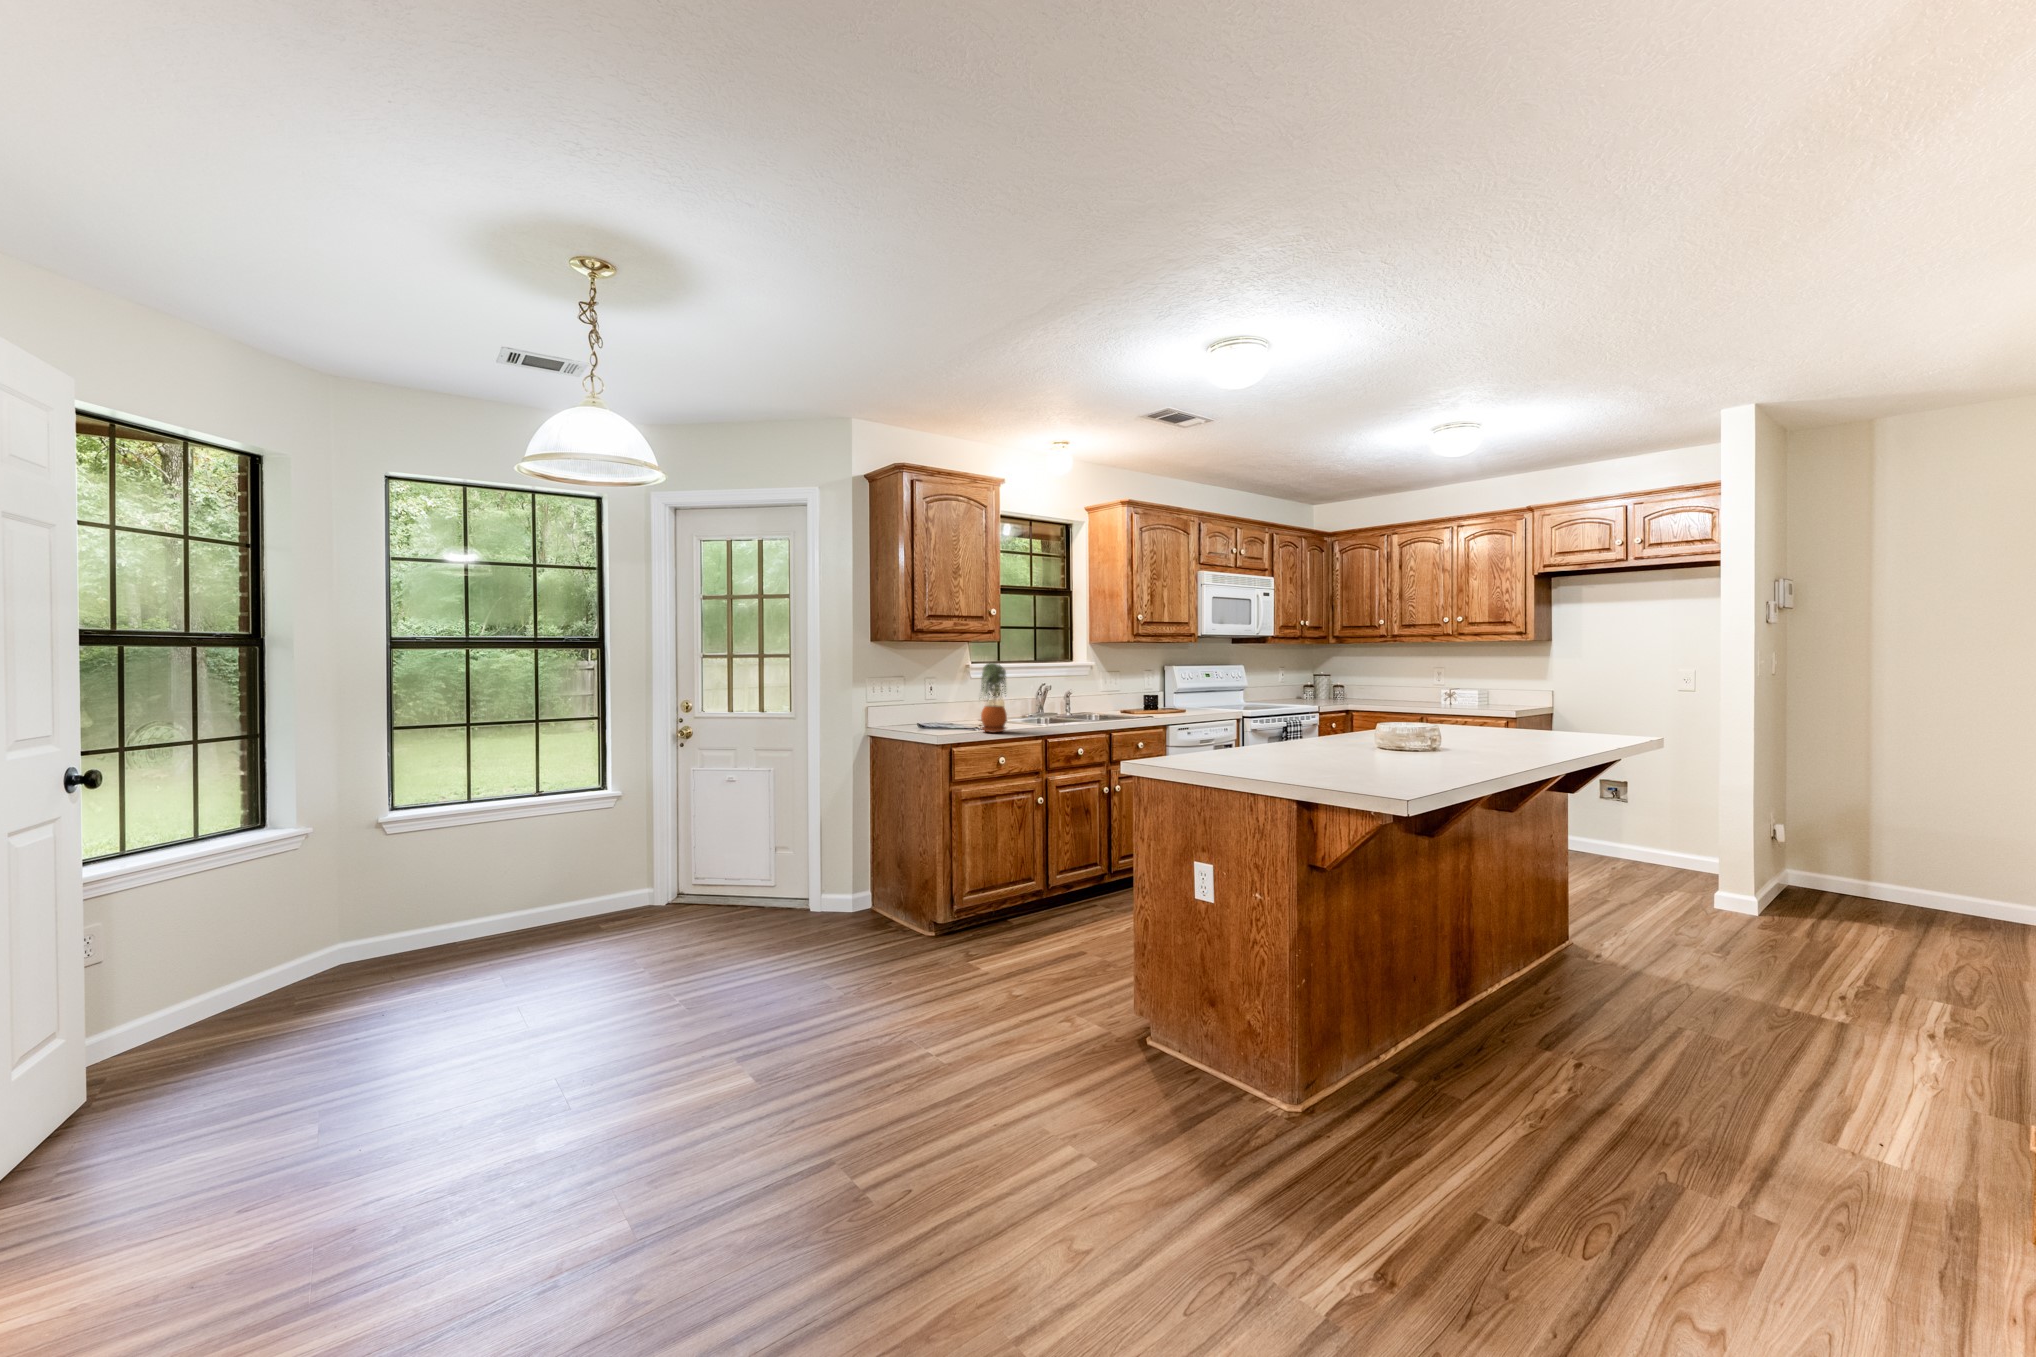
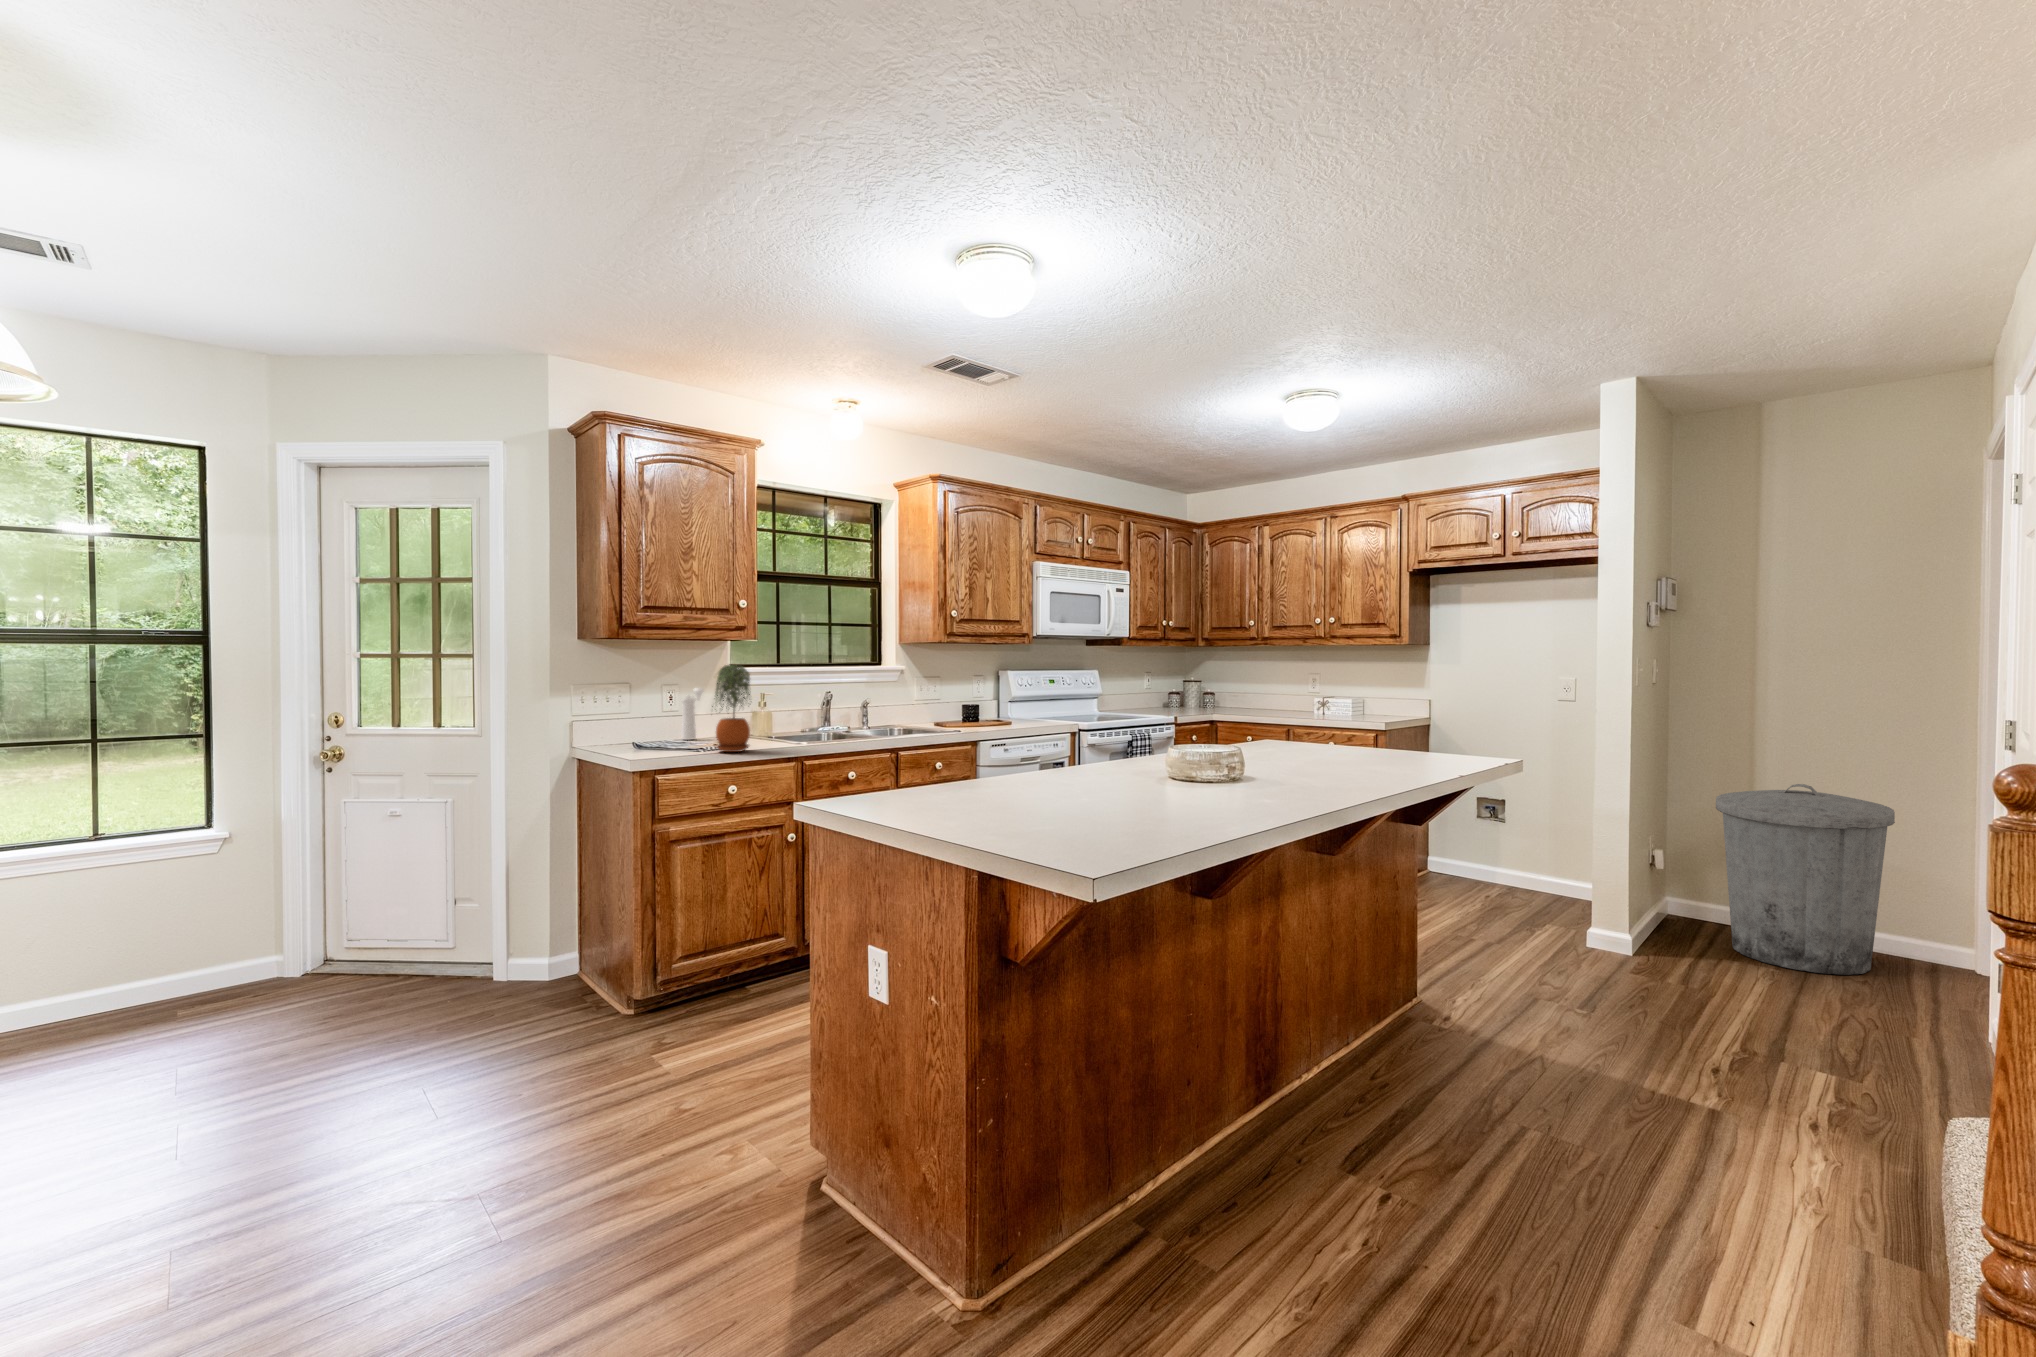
pepper mill: none [940,682,953,723] -> present [681,688,703,740]
trash can: none [1834,764,2006,930] -> present [1716,784,1895,975]

